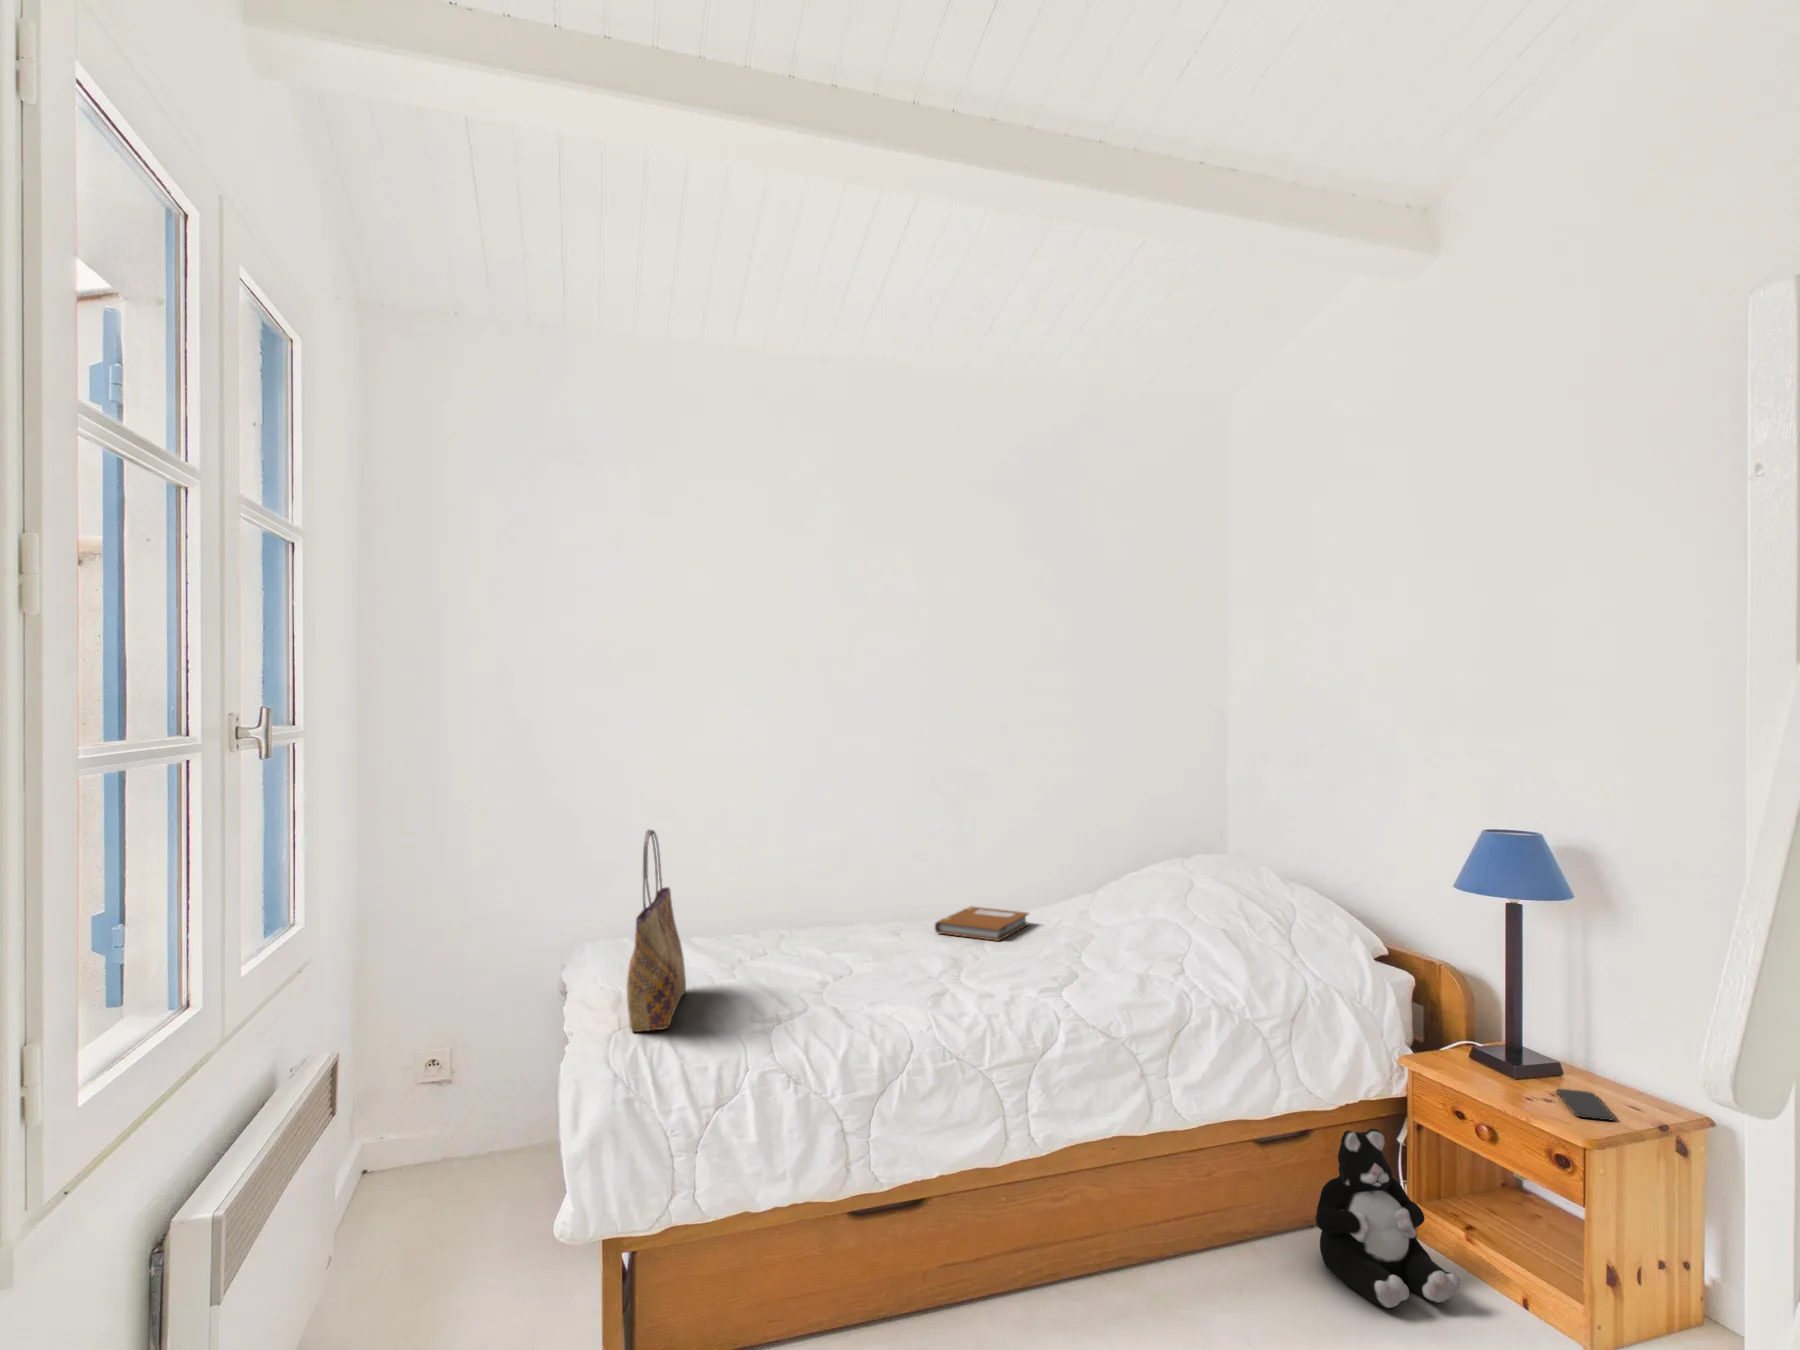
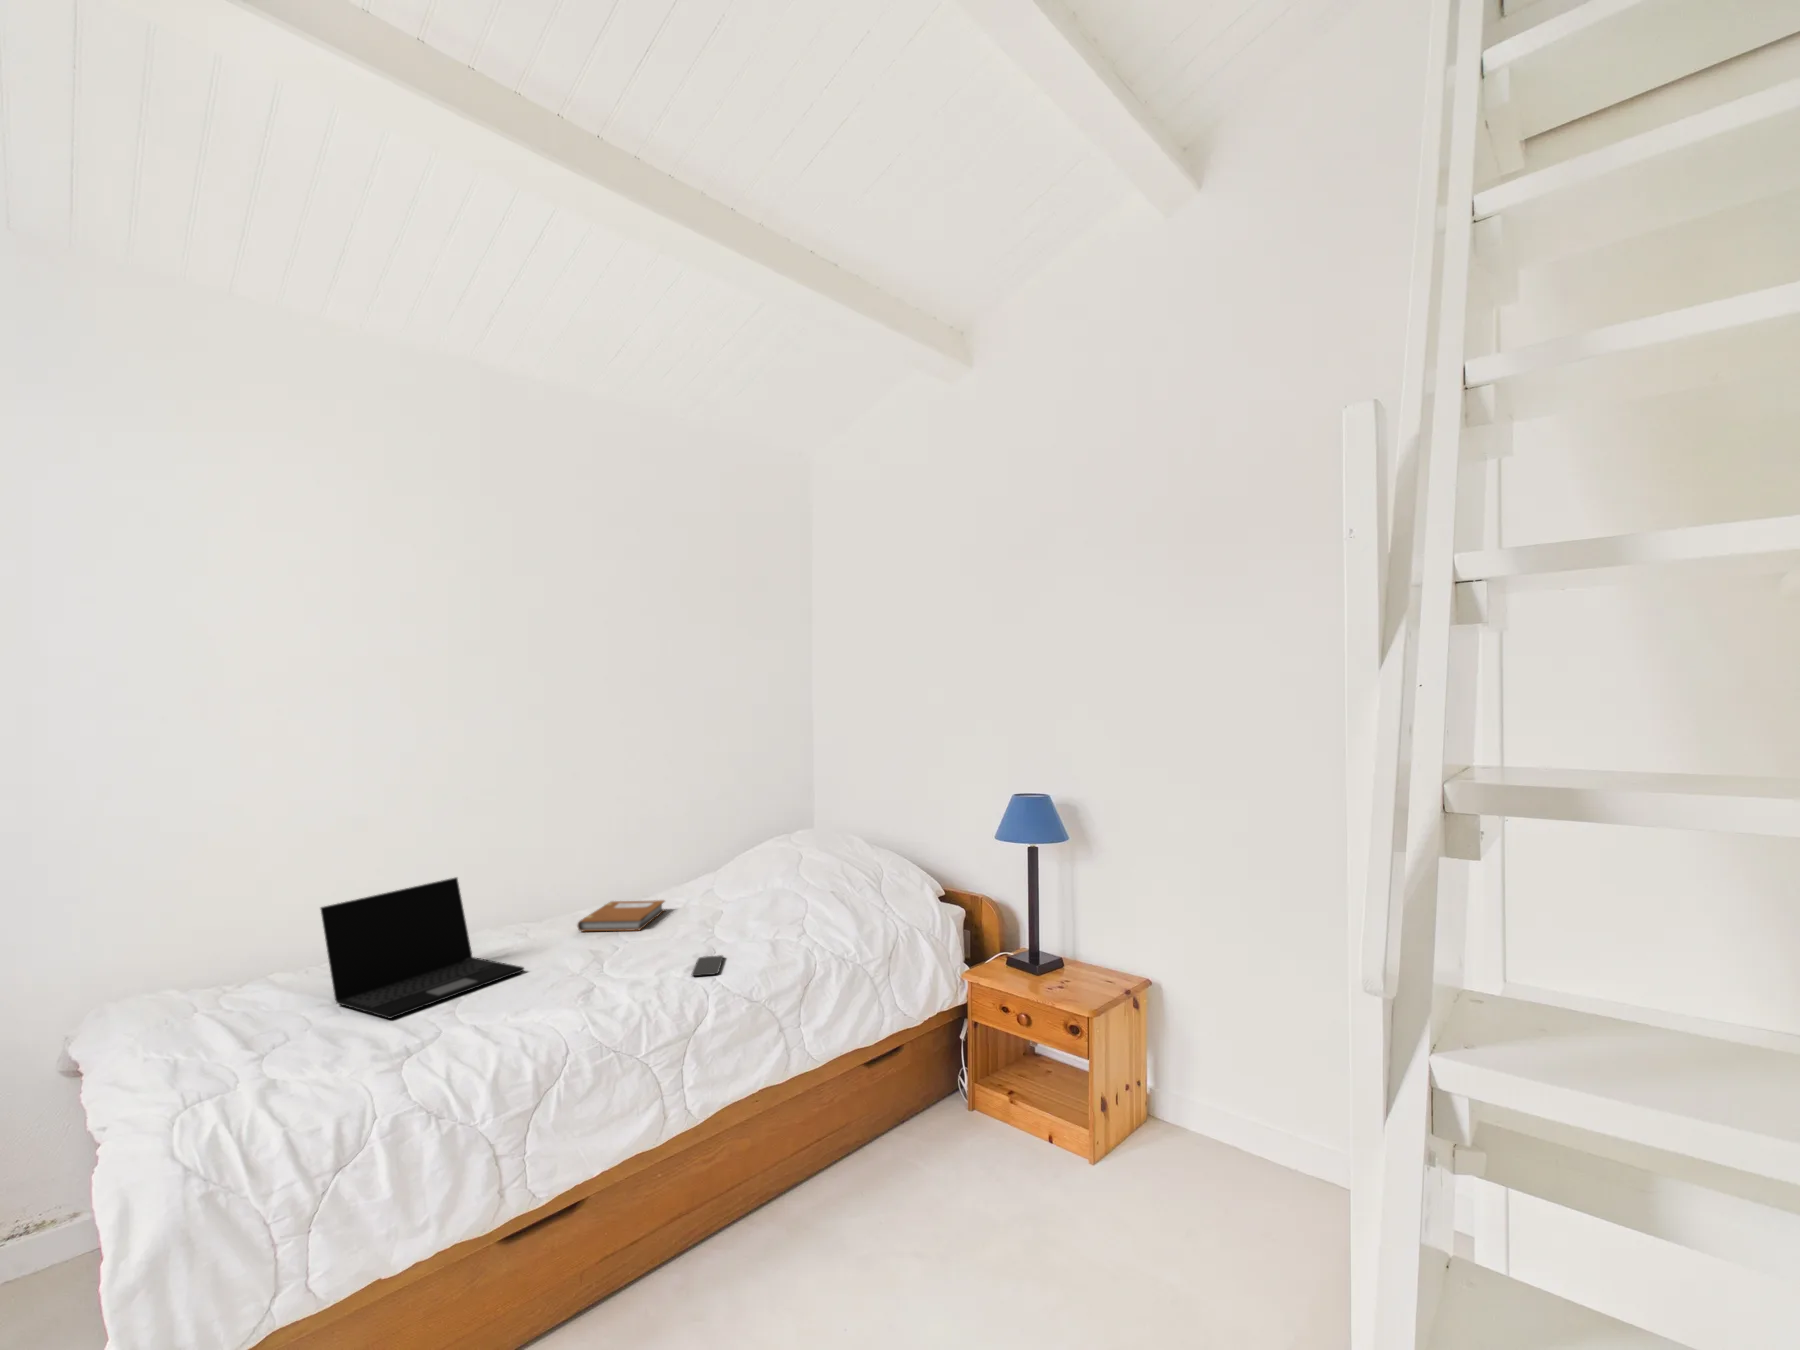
tote bag: present [627,829,686,1032] -> none [211,873,295,1108]
laptop: none [706,858,880,986] -> present [321,878,524,1018]
smartphone: present [1557,1089,1615,1120] -> present [692,955,723,976]
plush toy: present [1316,1129,1461,1308] -> none [912,1034,1013,1174]

